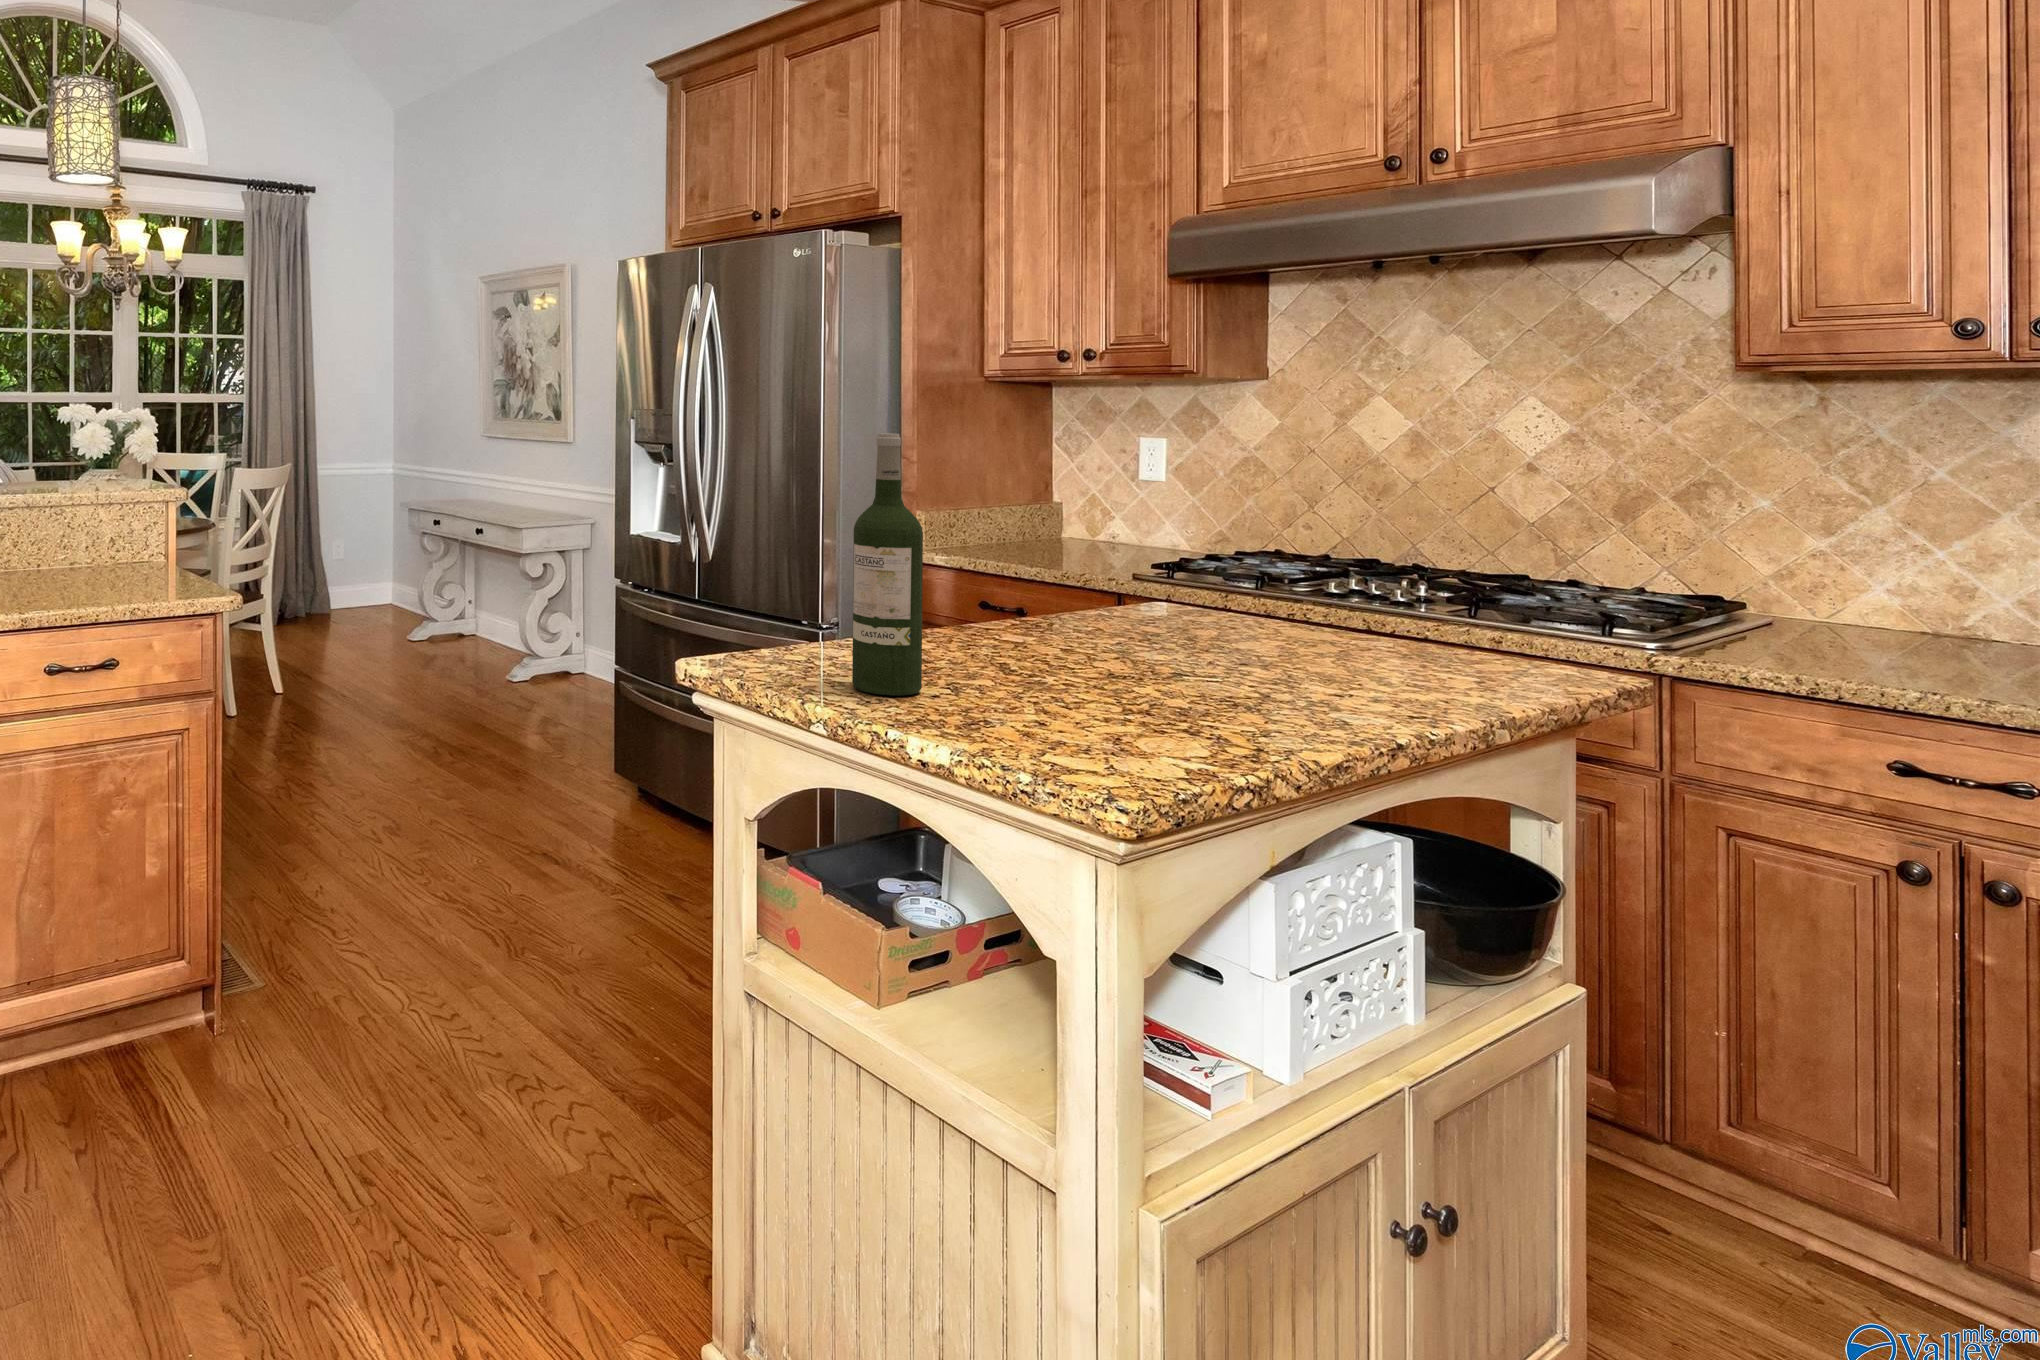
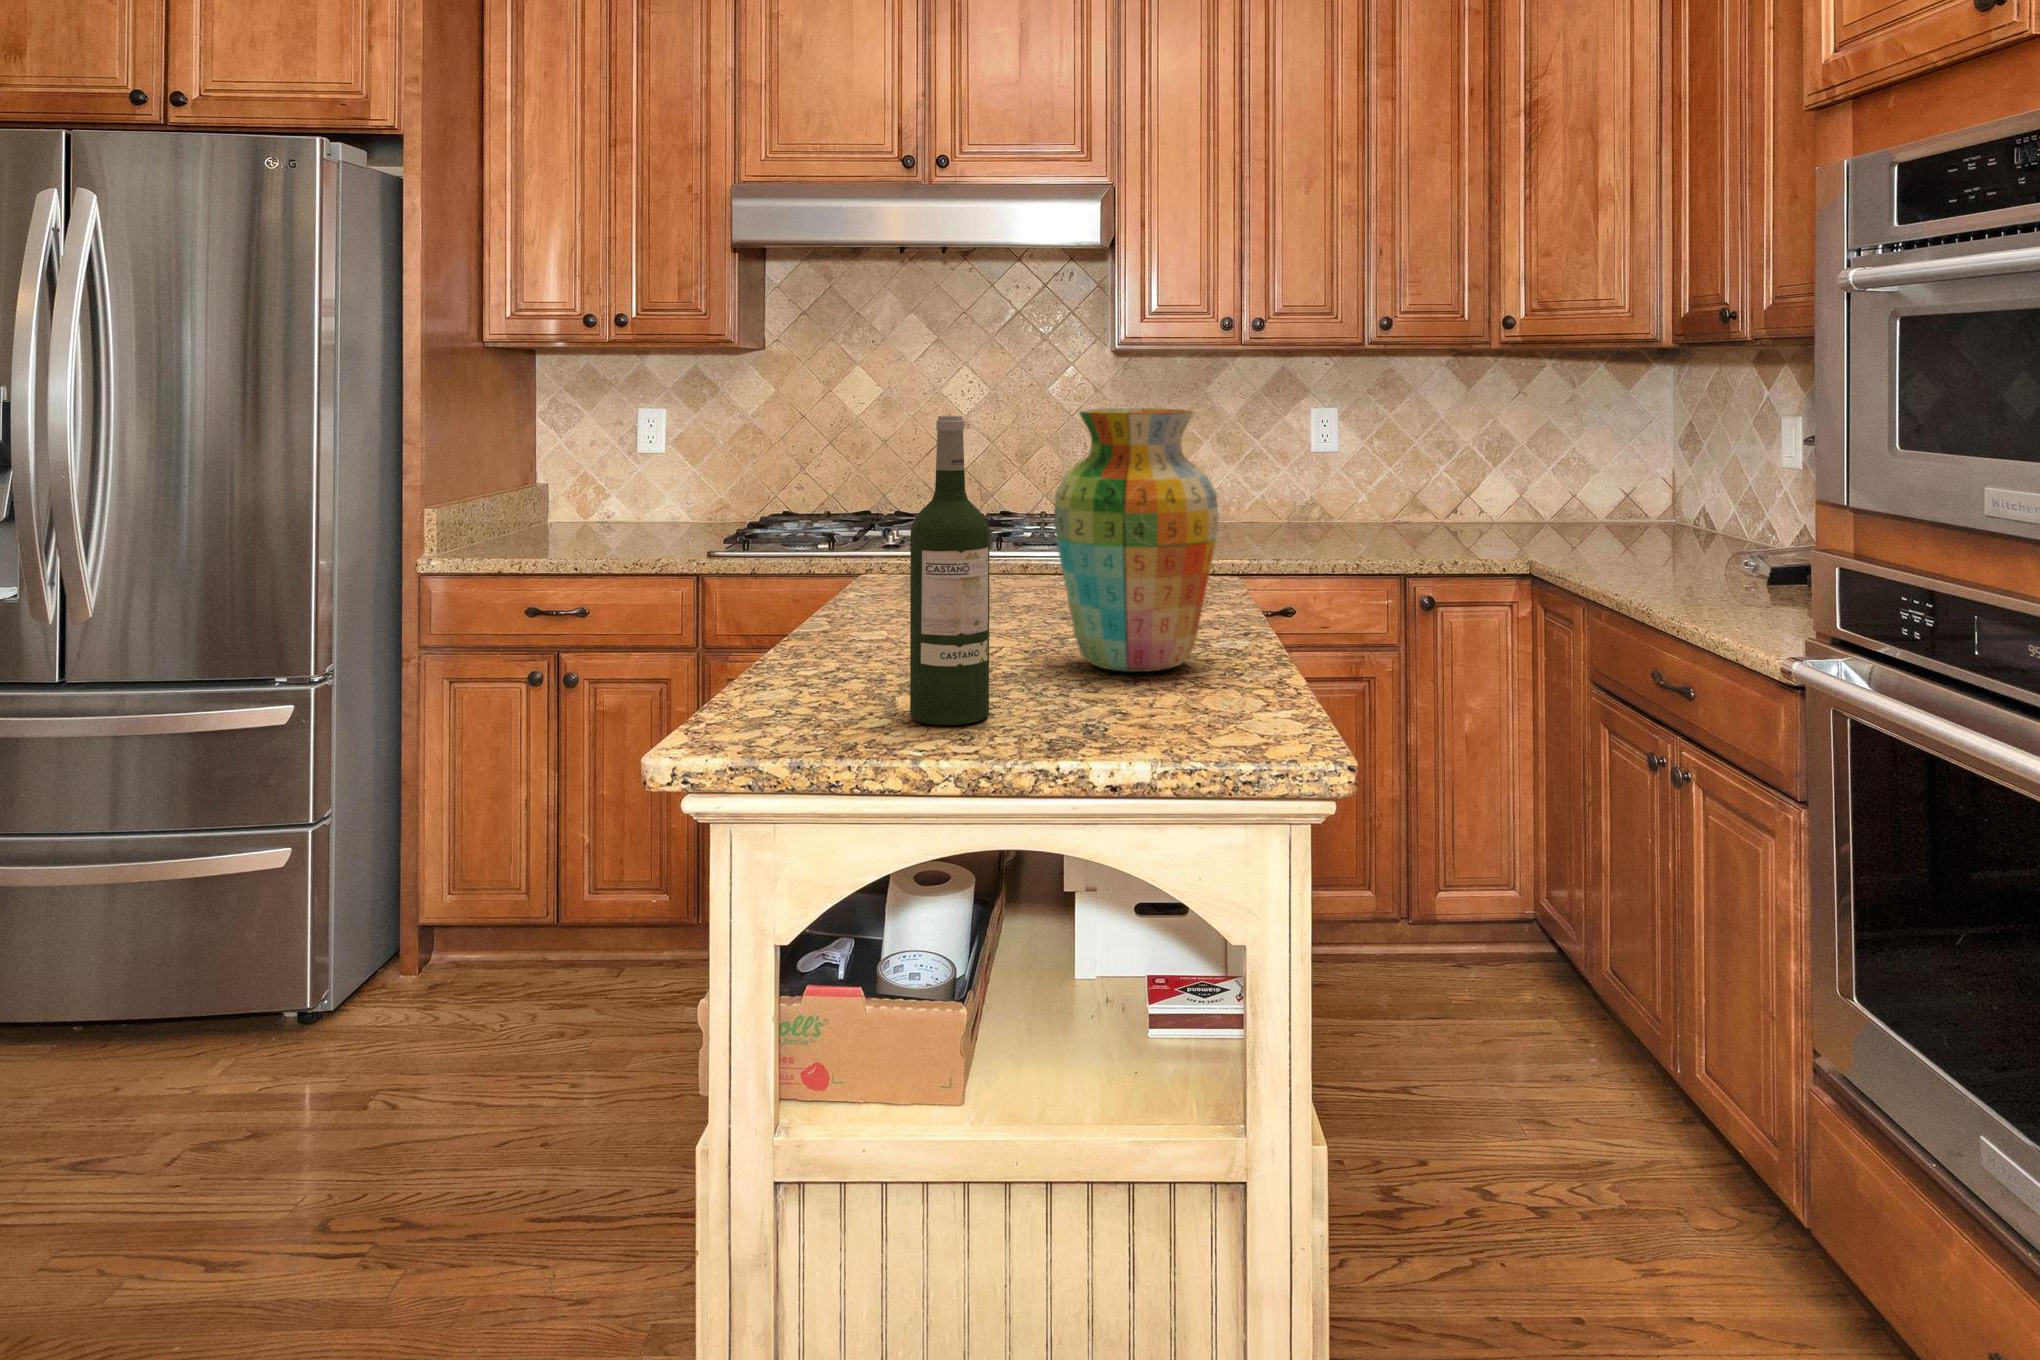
vase: none [1074,437,1258,704] -> present [1054,408,1219,672]

